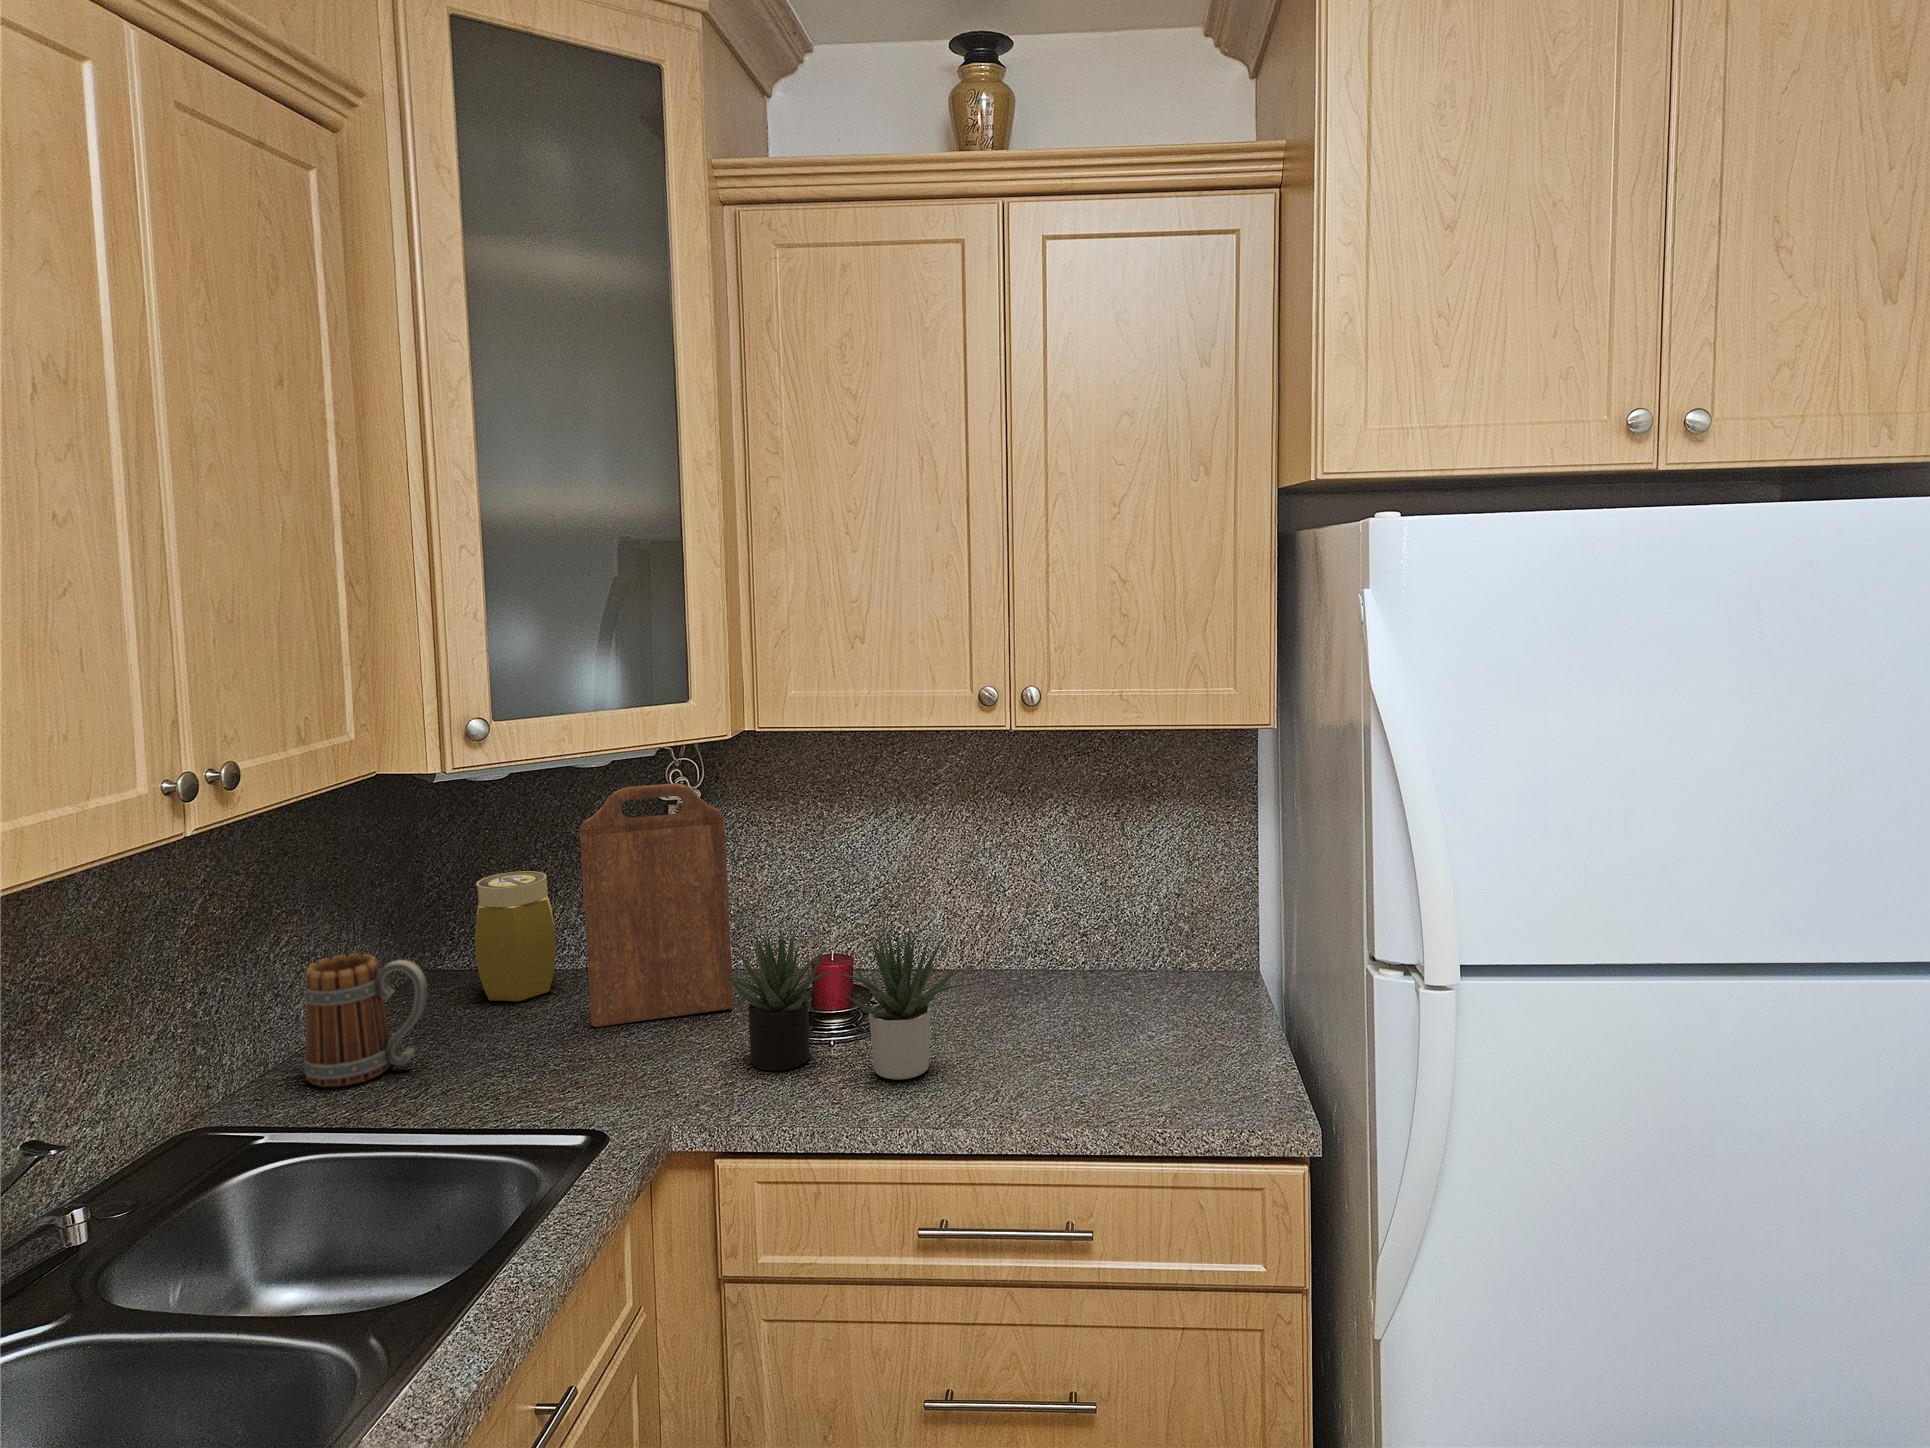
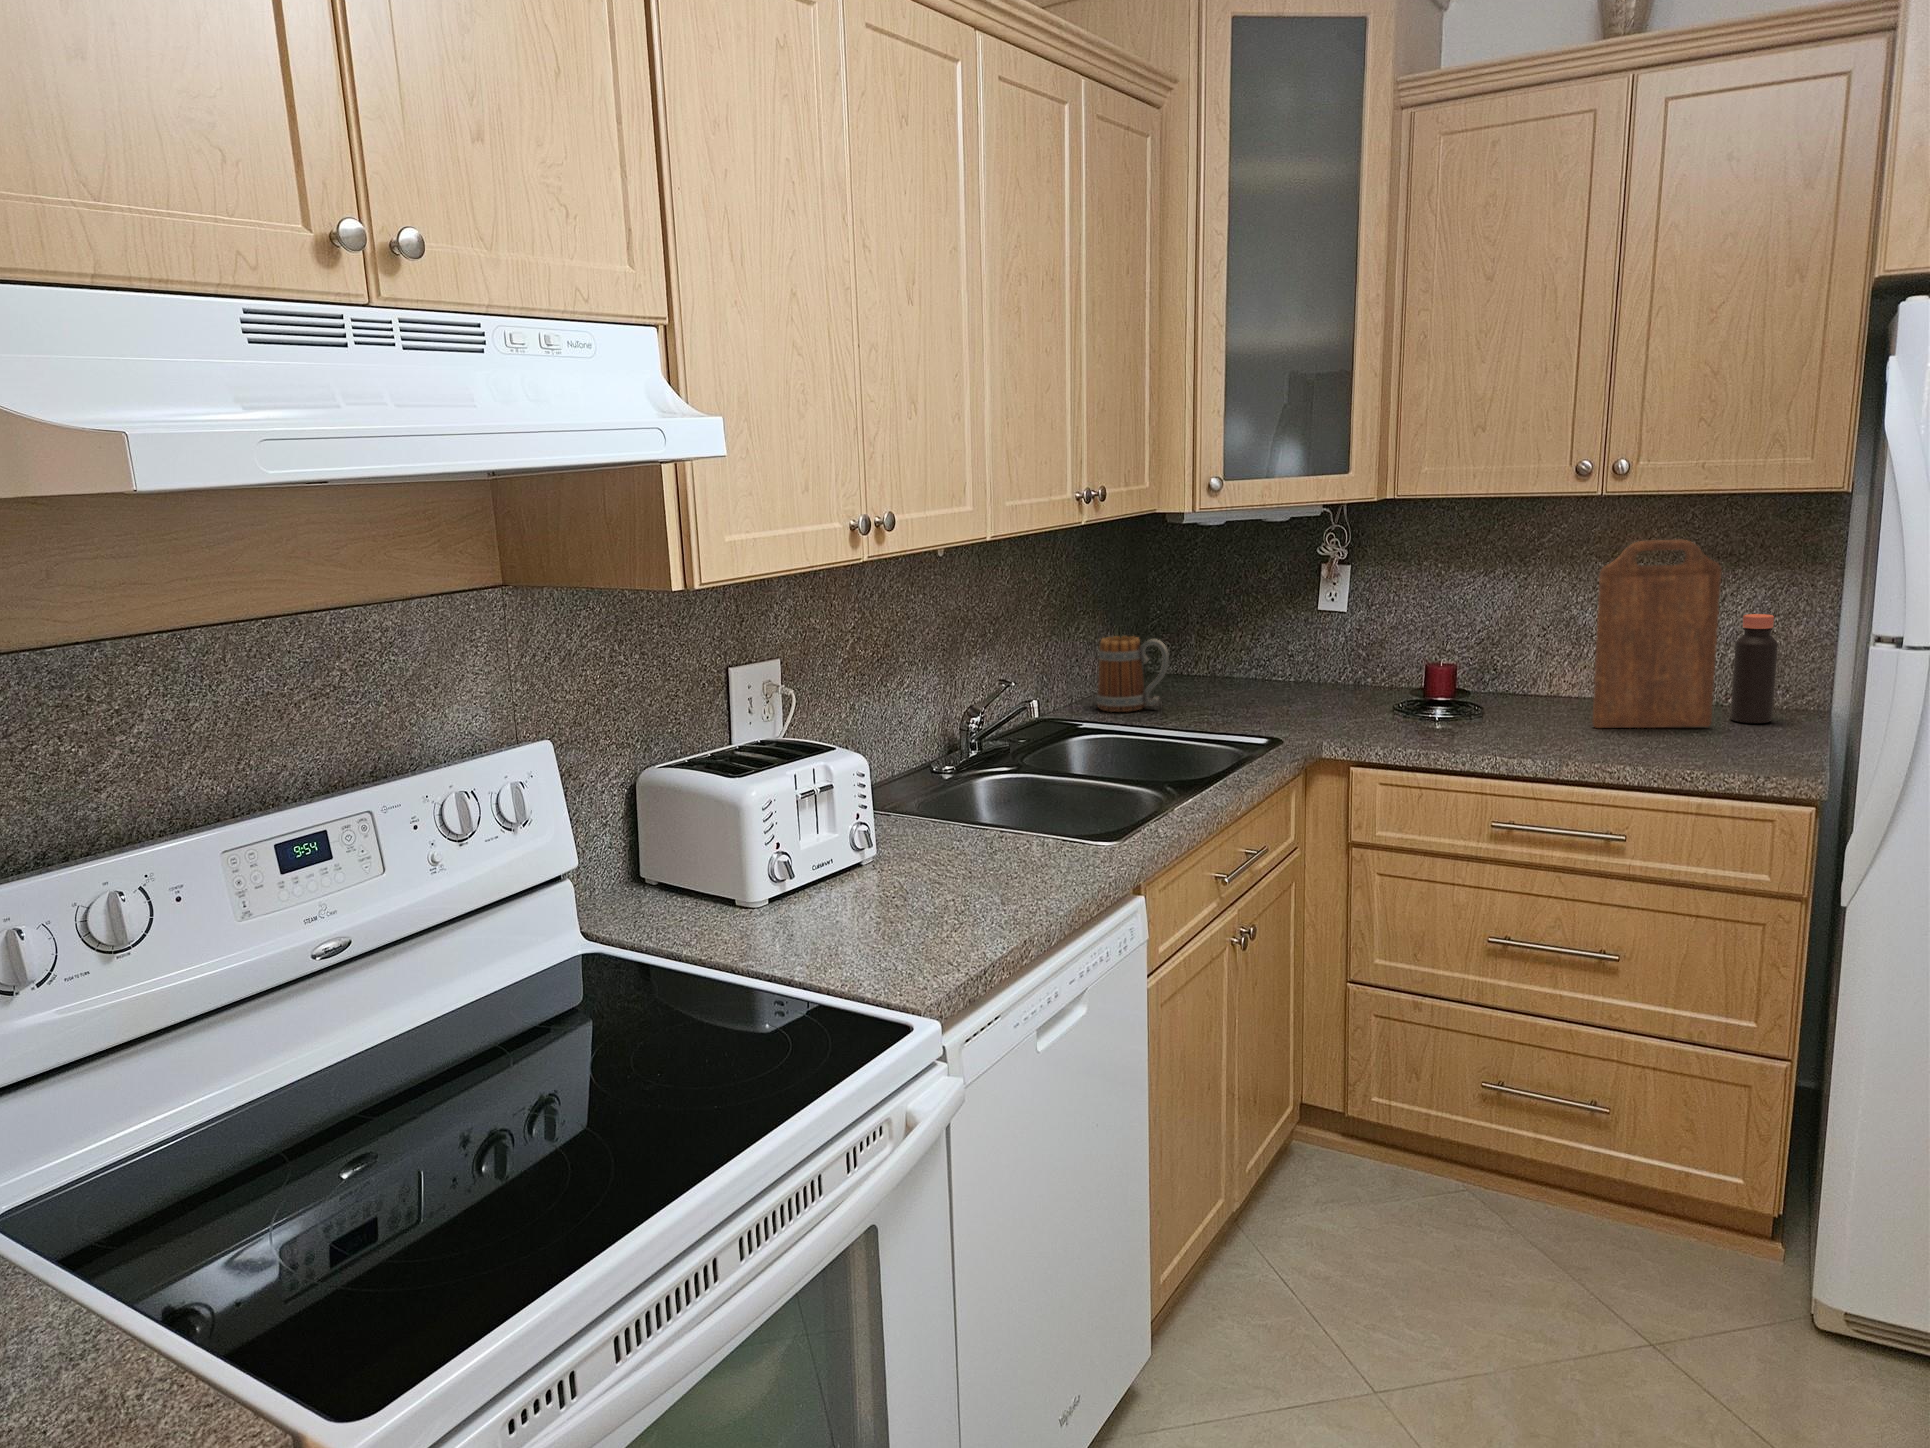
cutting board: present [580,783,733,1027] -> present [1592,540,1721,728]
bottle: none [1168,865,1212,1000] -> present [1731,614,1778,723]
jar: present [475,871,556,1001] -> none [1186,605,1240,689]
succulent plant: present [719,929,960,1079] -> none [1358,631,1540,736]

